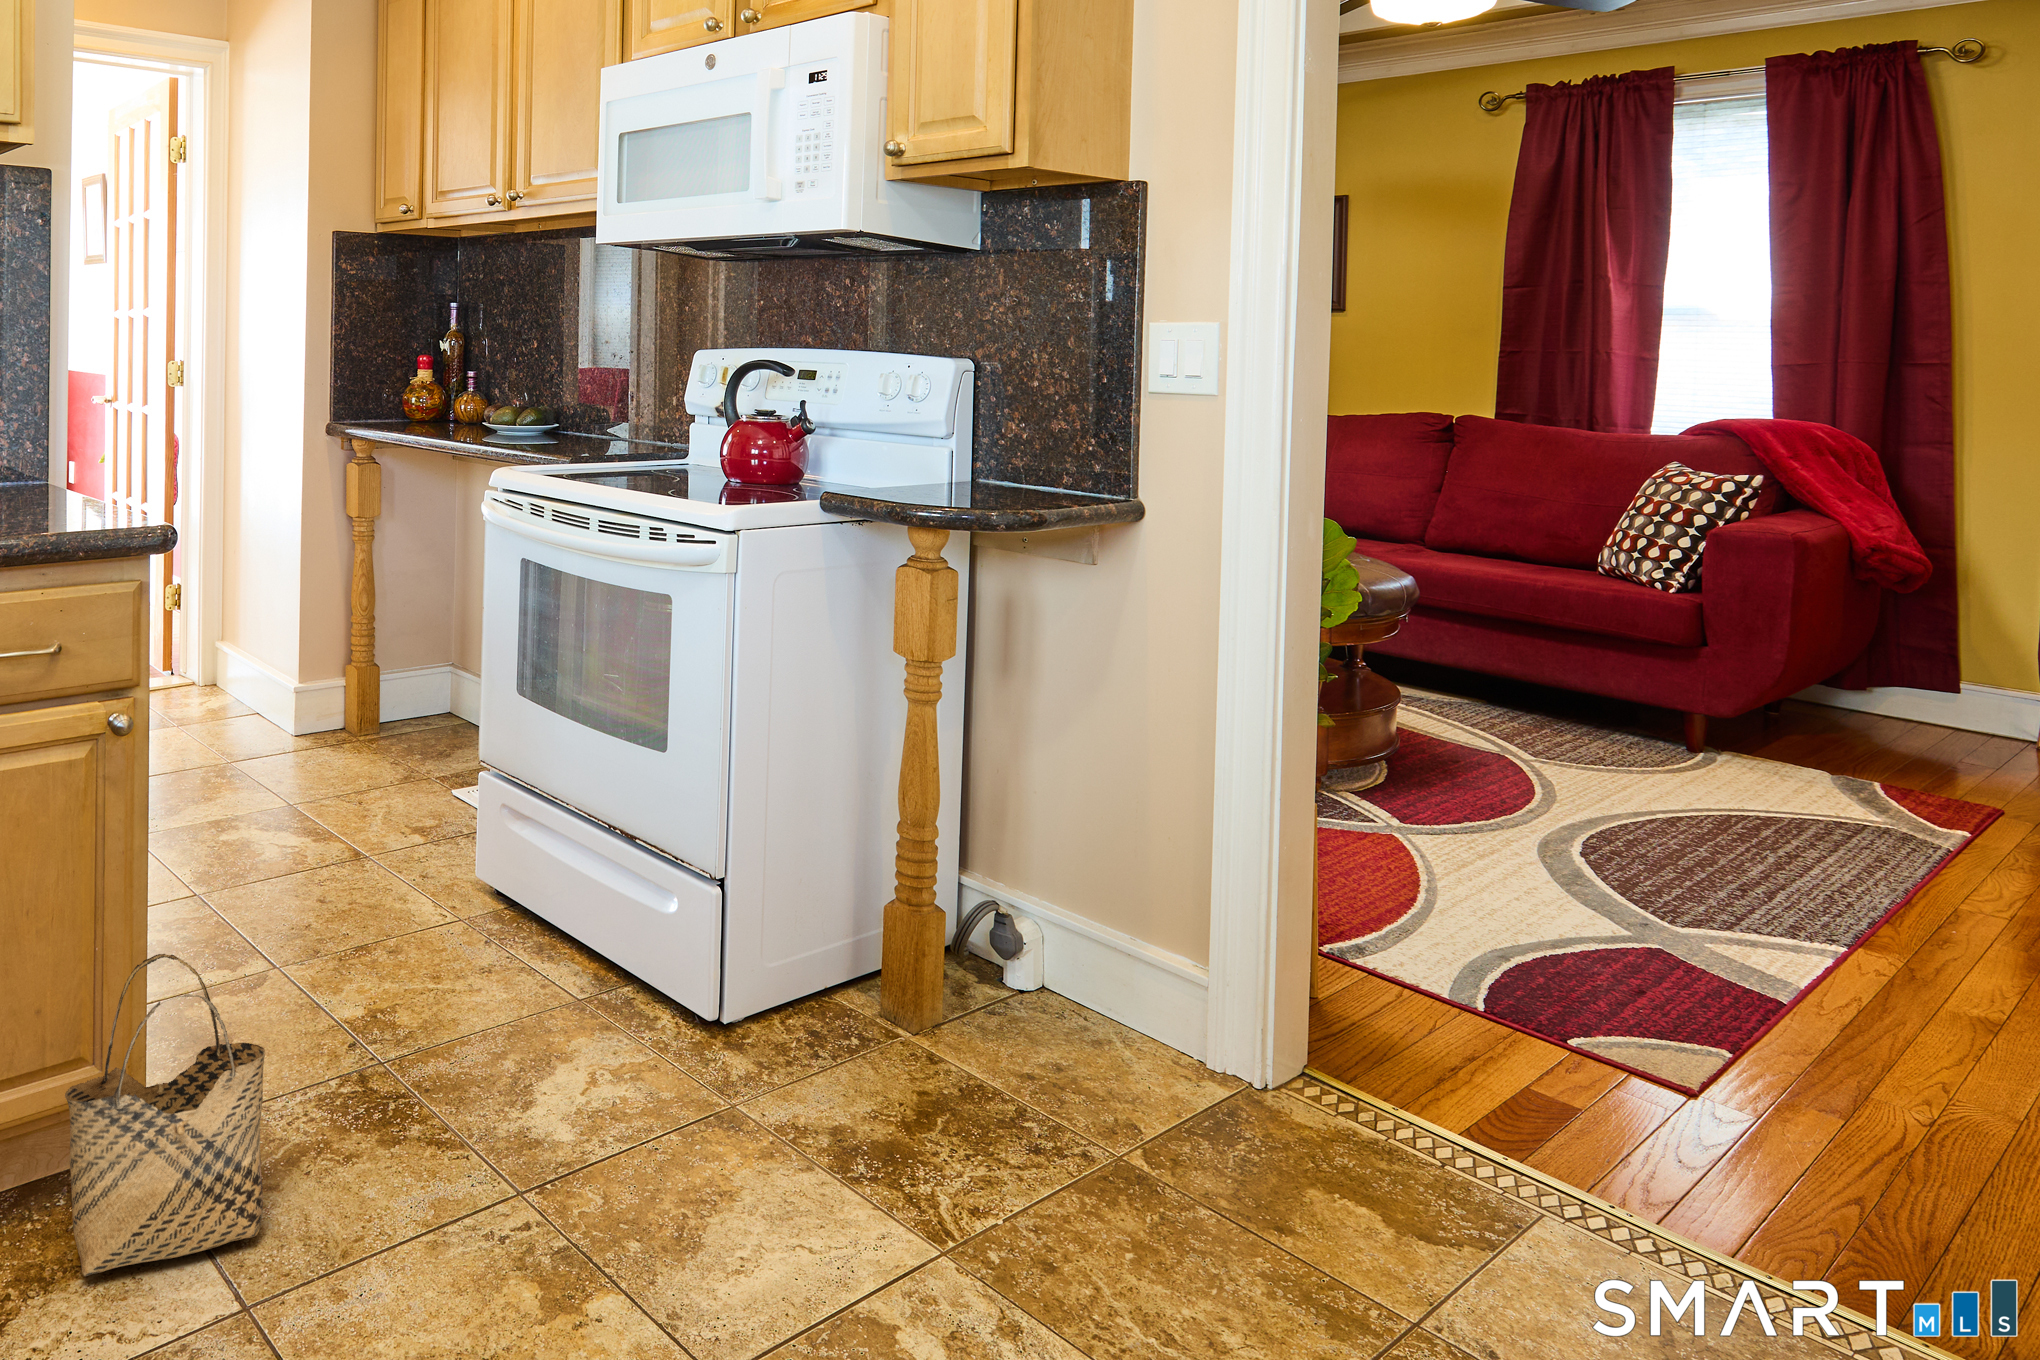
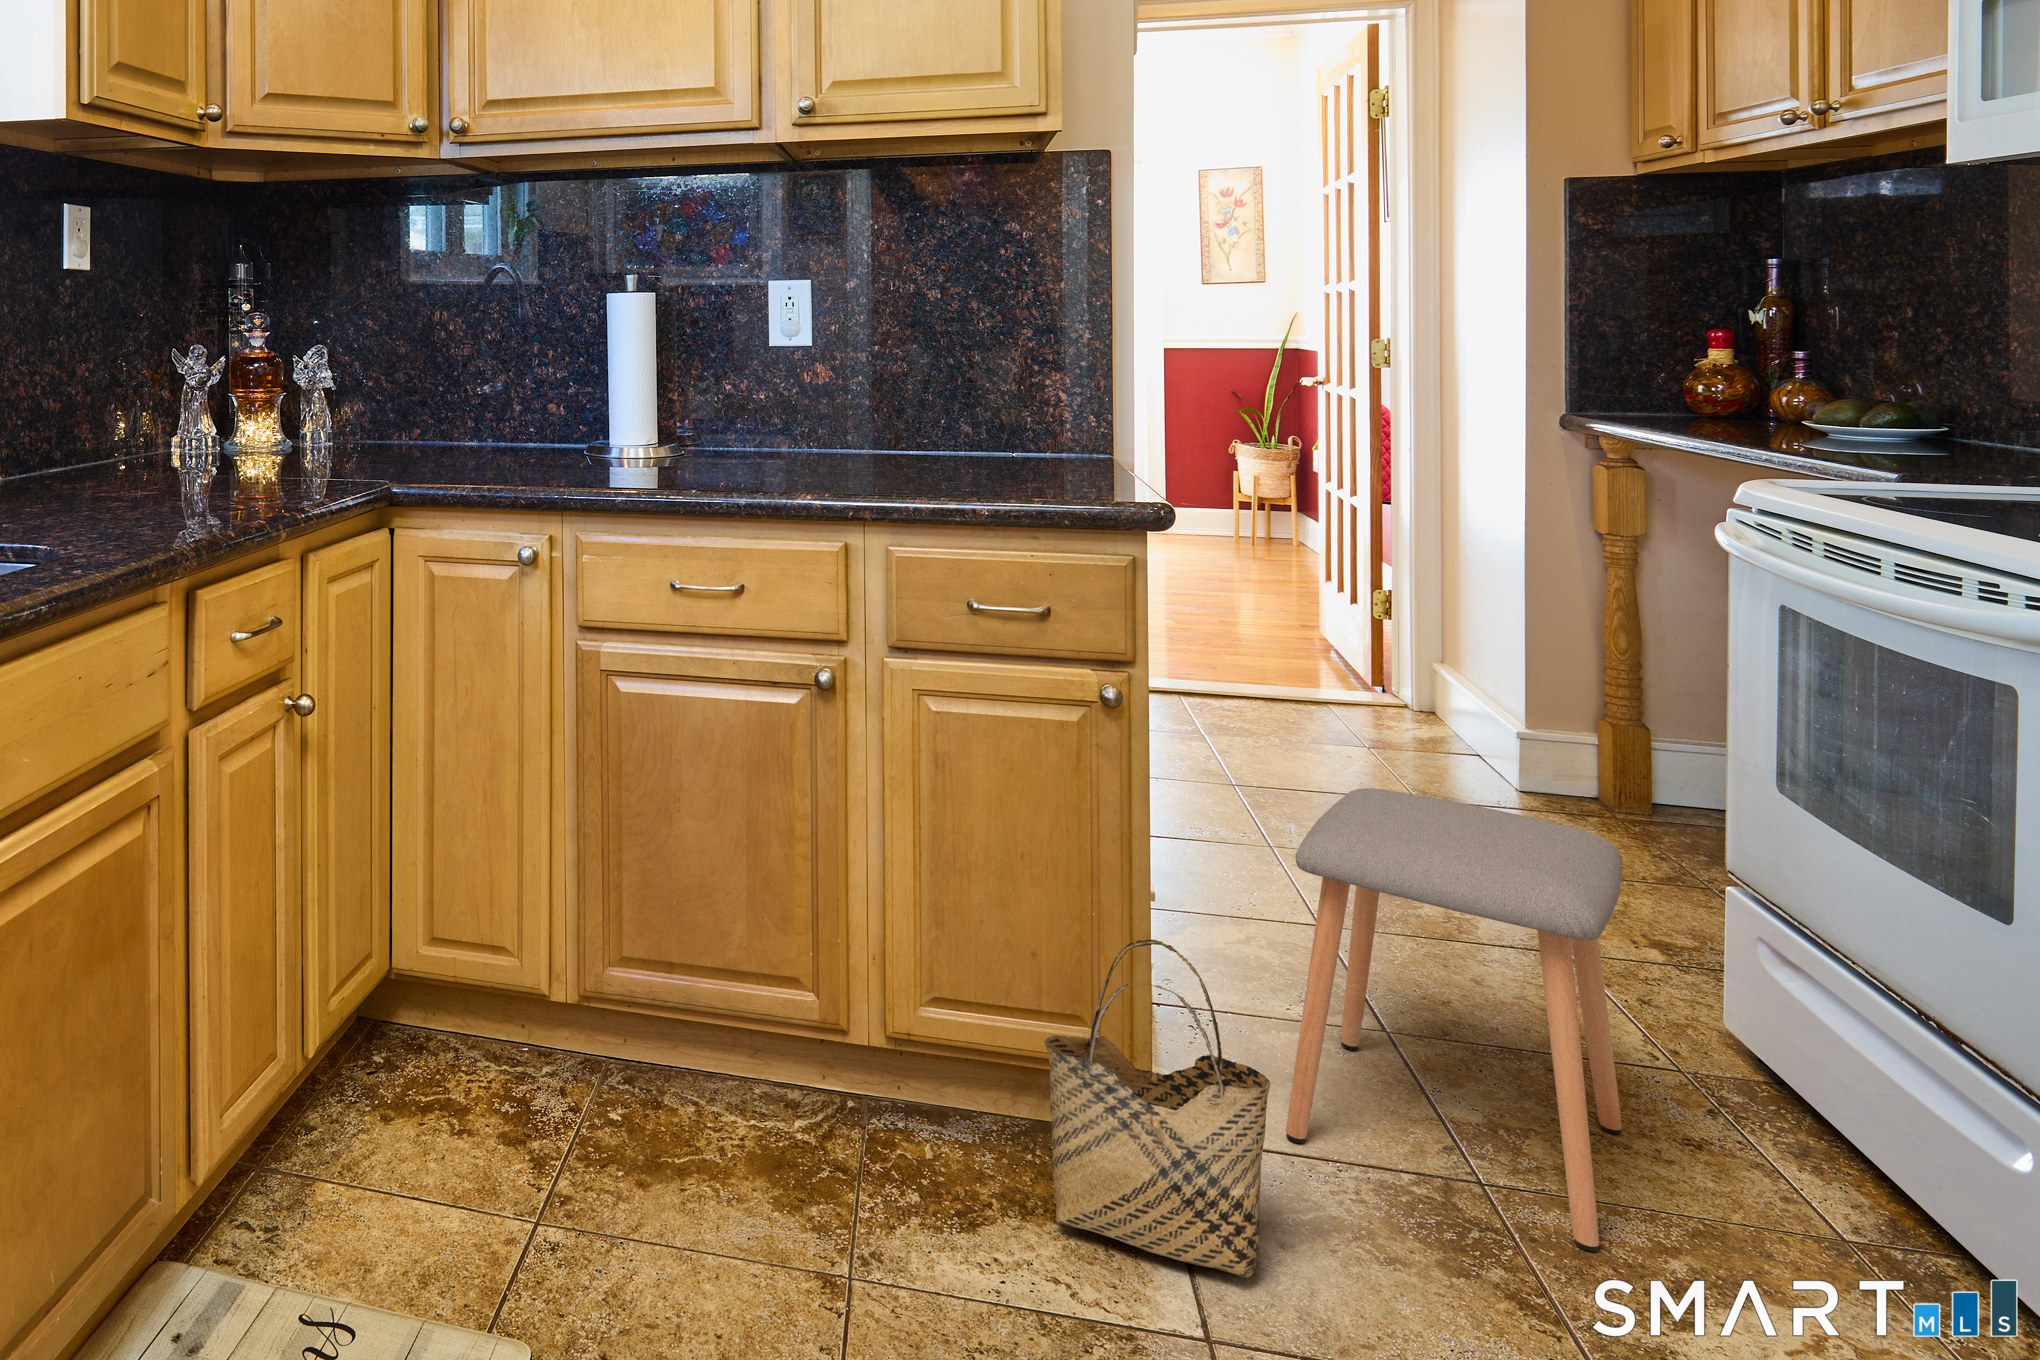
stool: none [237,757,465,1101] -> present [1286,788,1622,1252]

